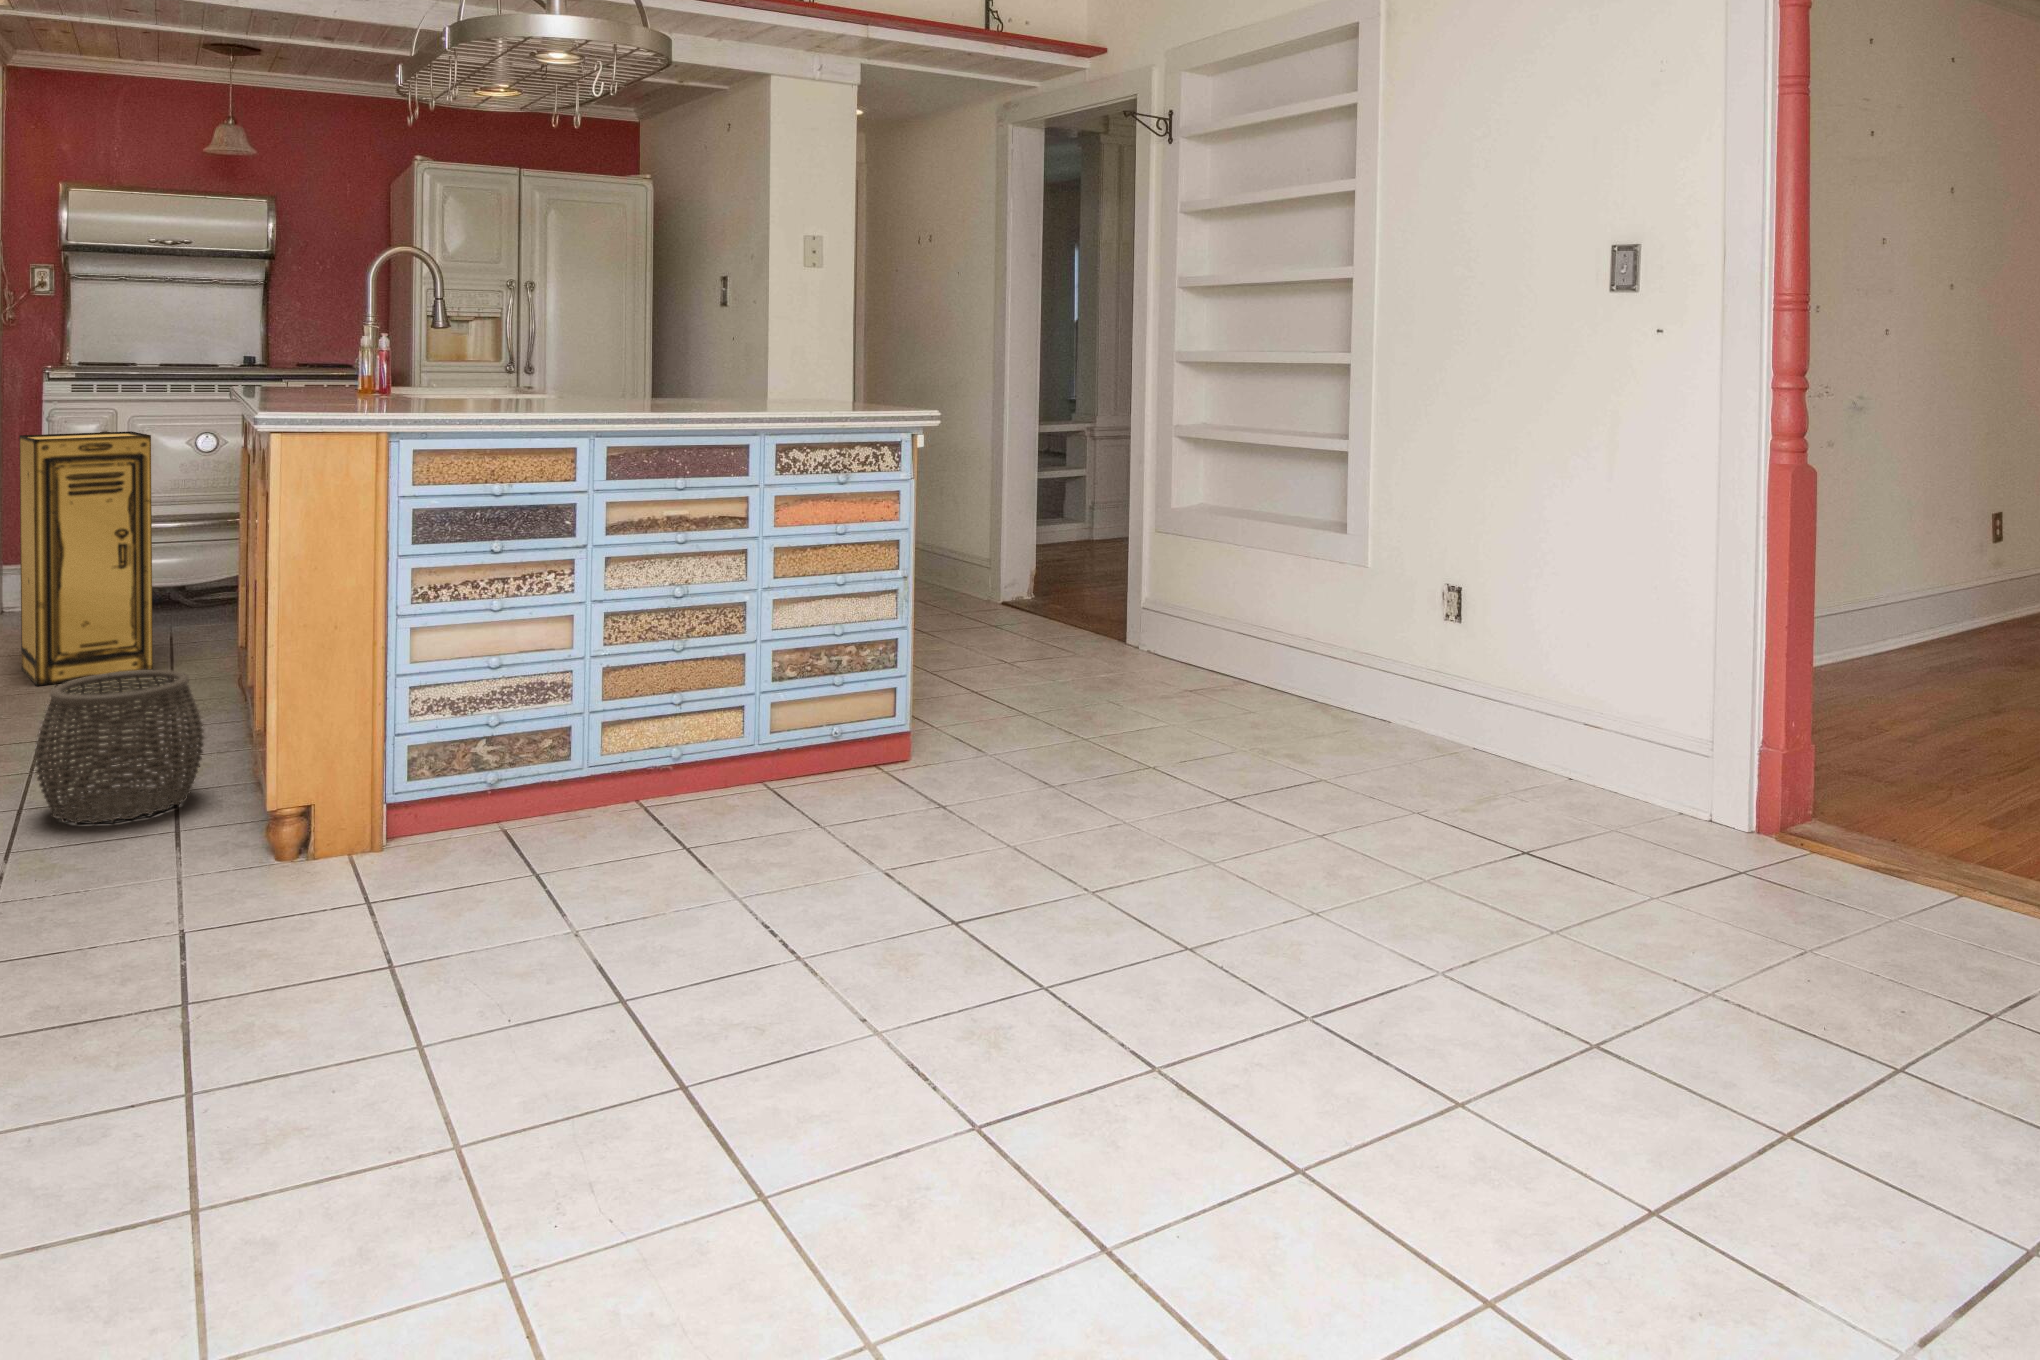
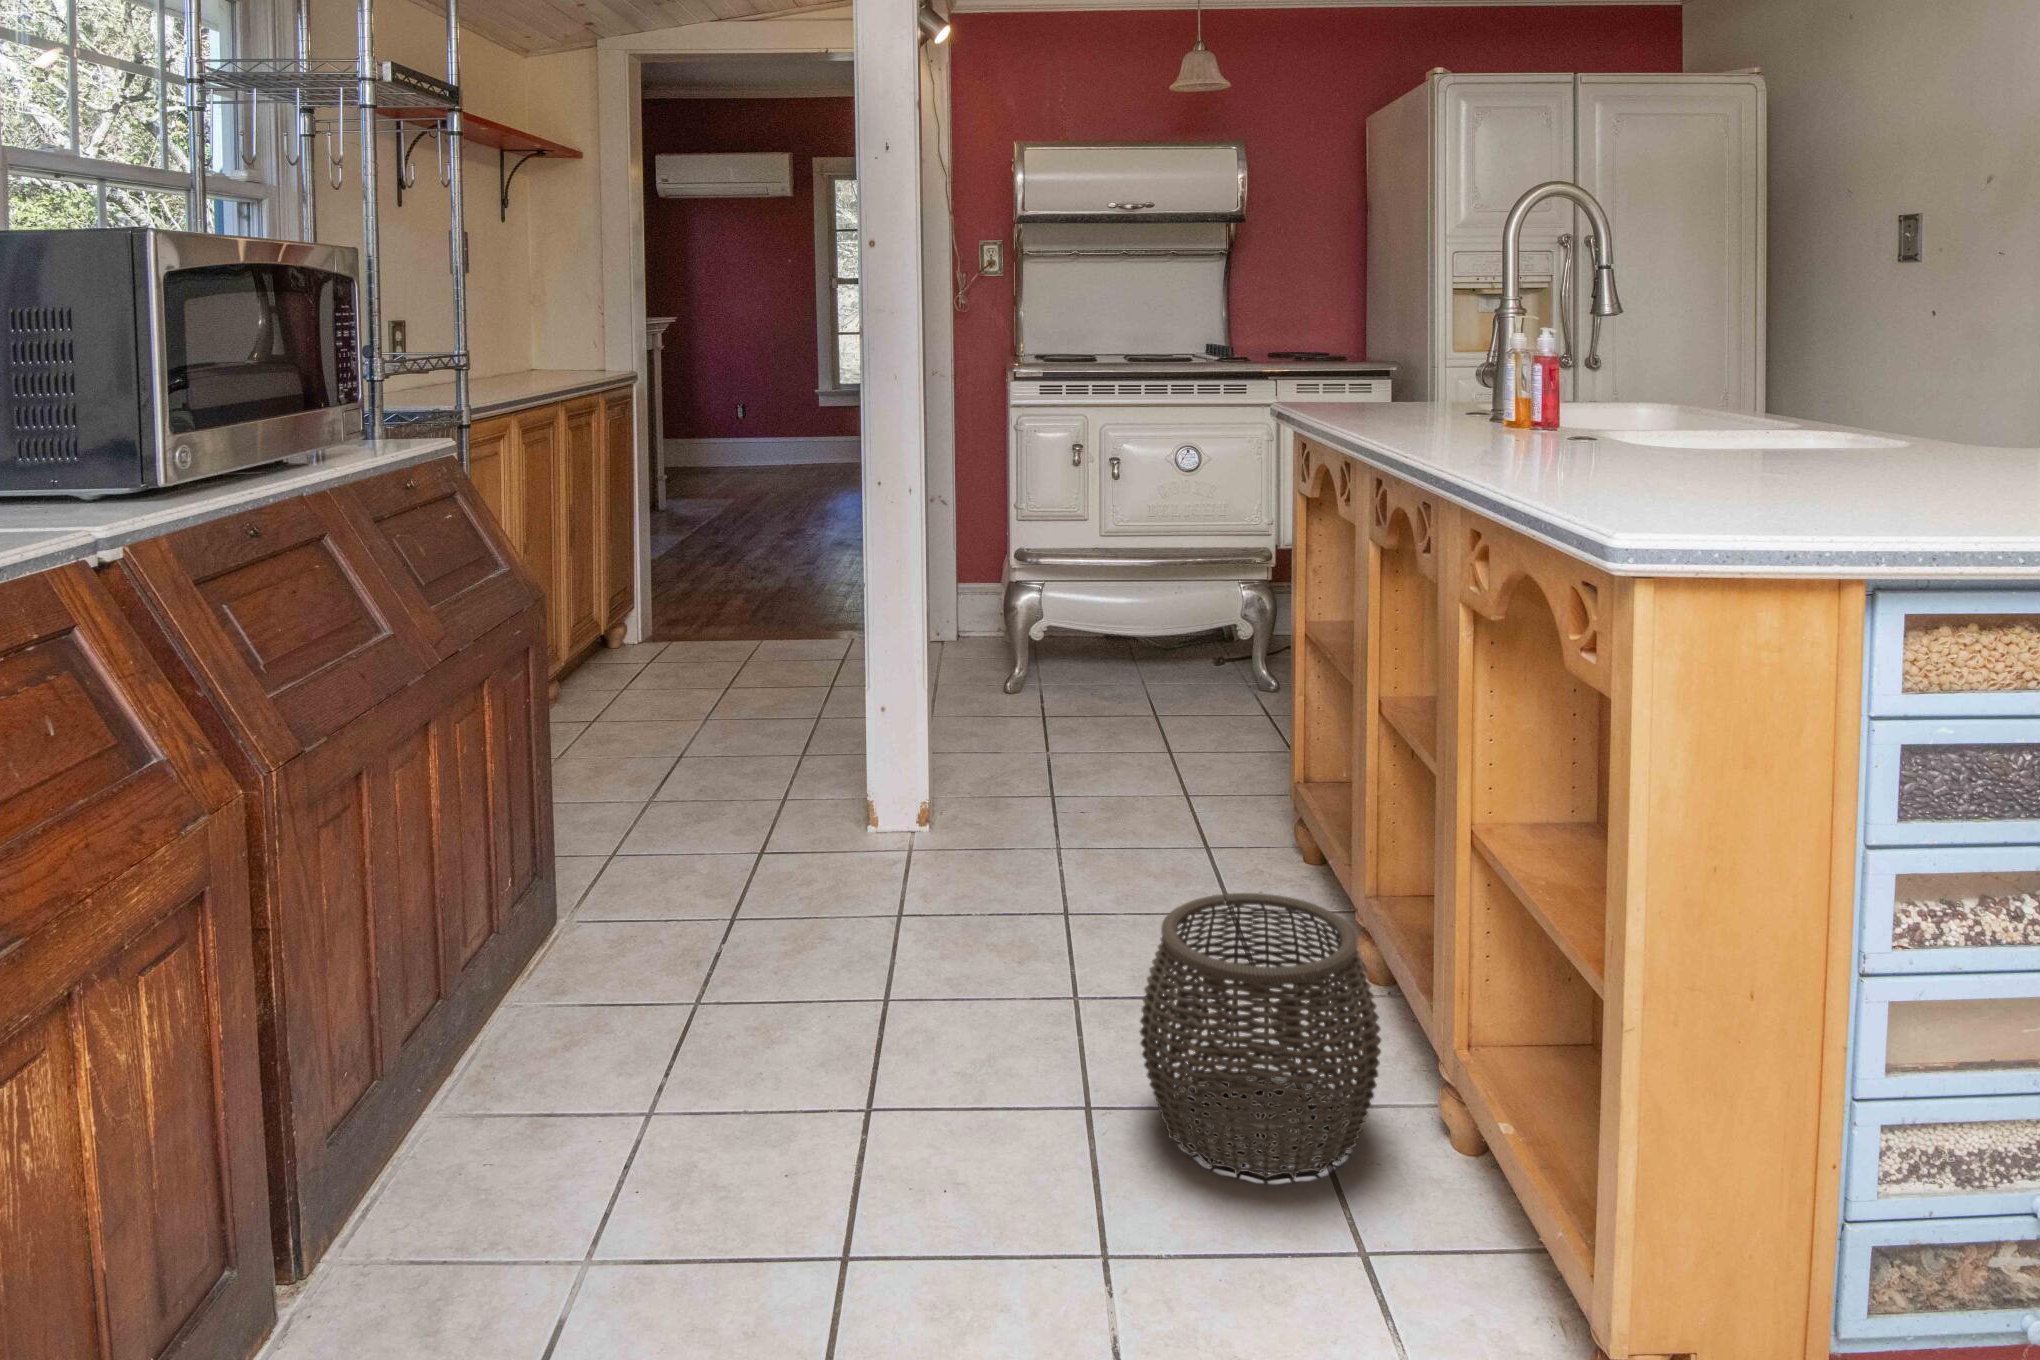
storage cabinet: present [19,431,153,686] -> none [1004,453,1159,785]

